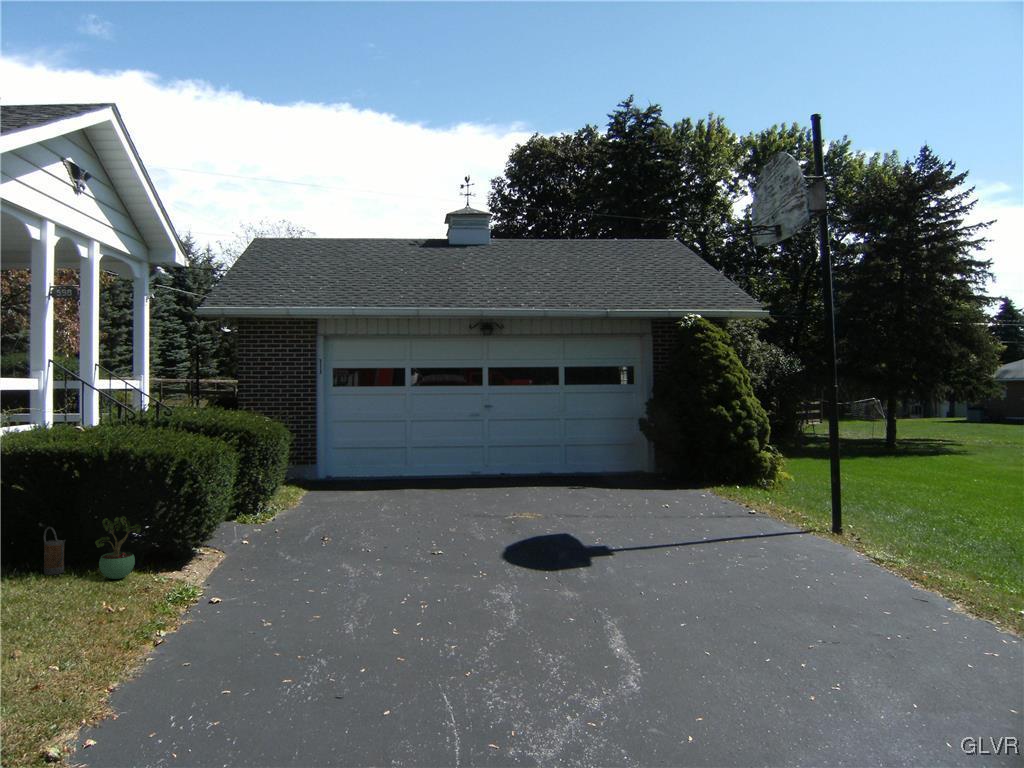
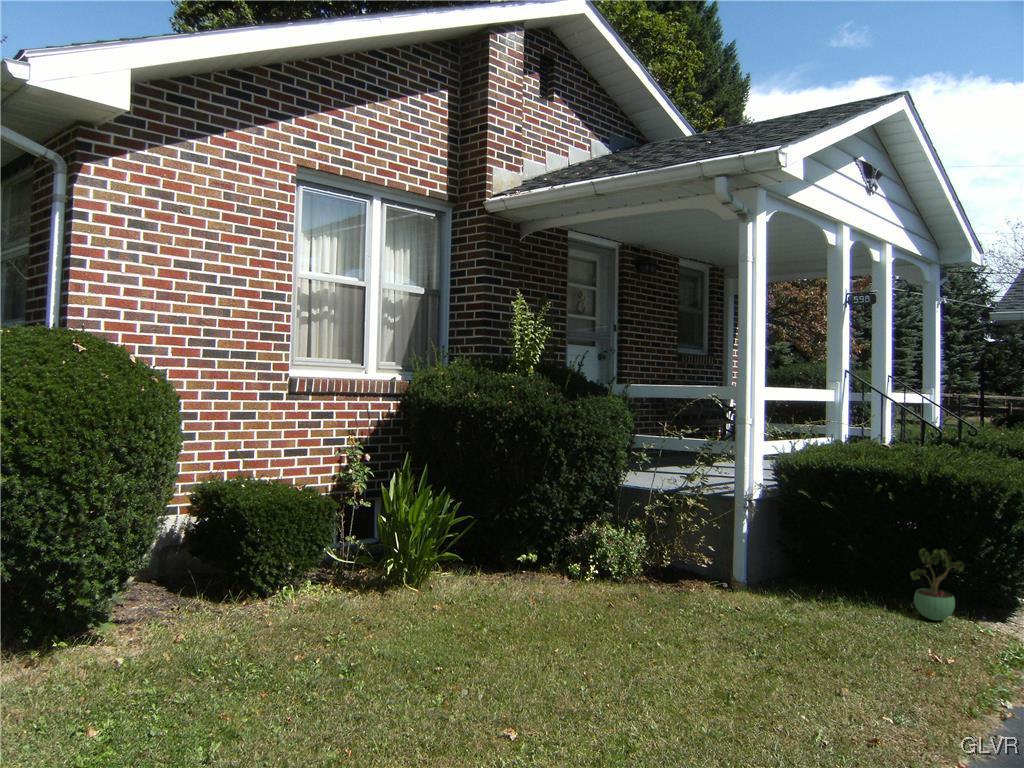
watering can: present [44,527,66,575] -> none [852,547,877,600]

